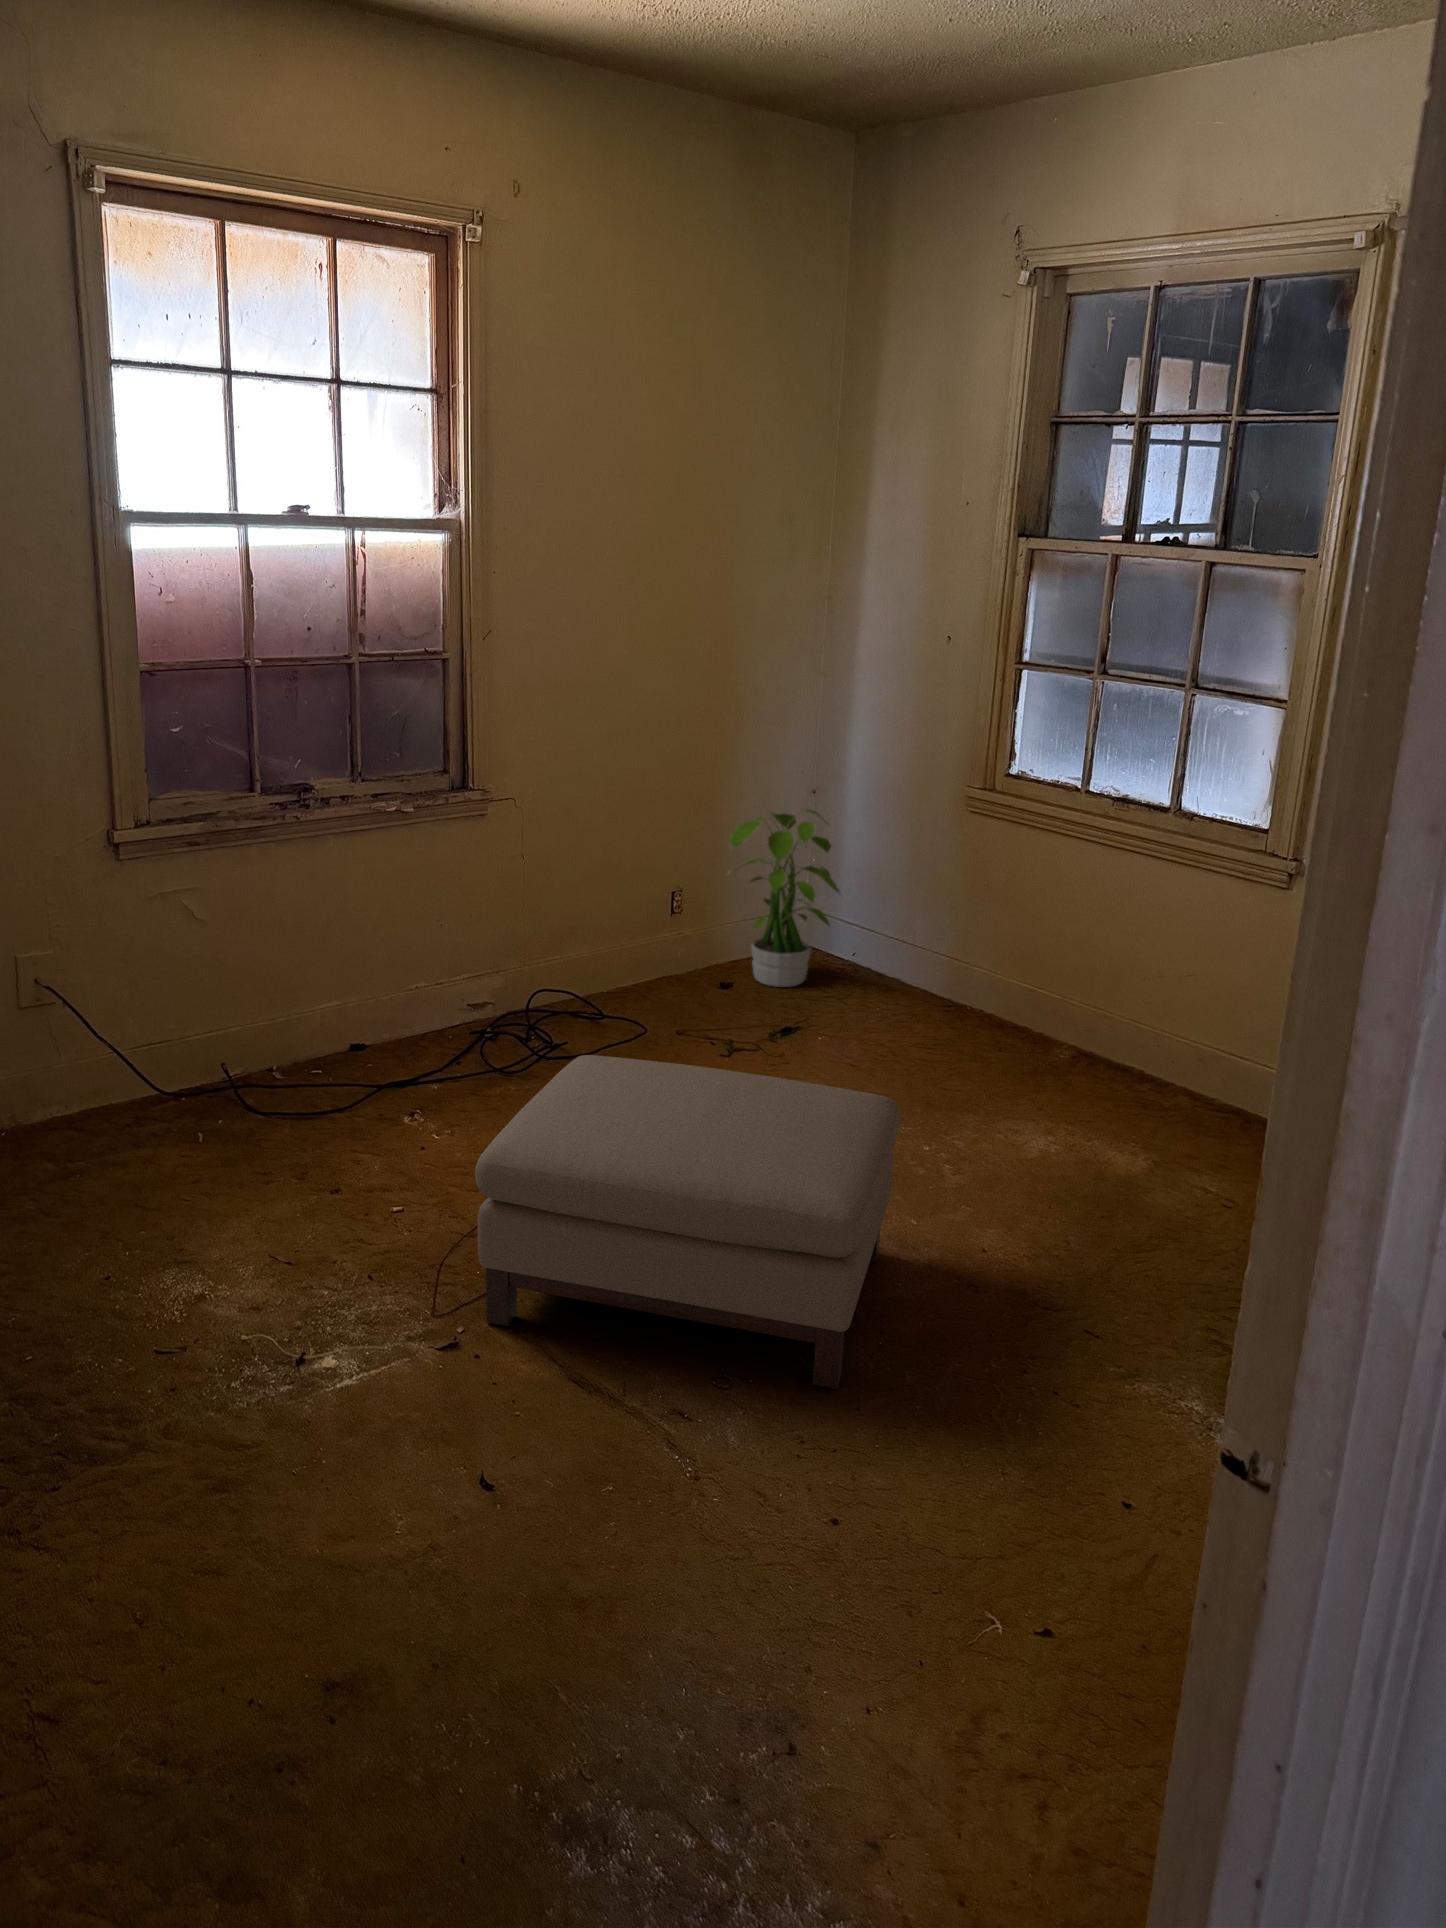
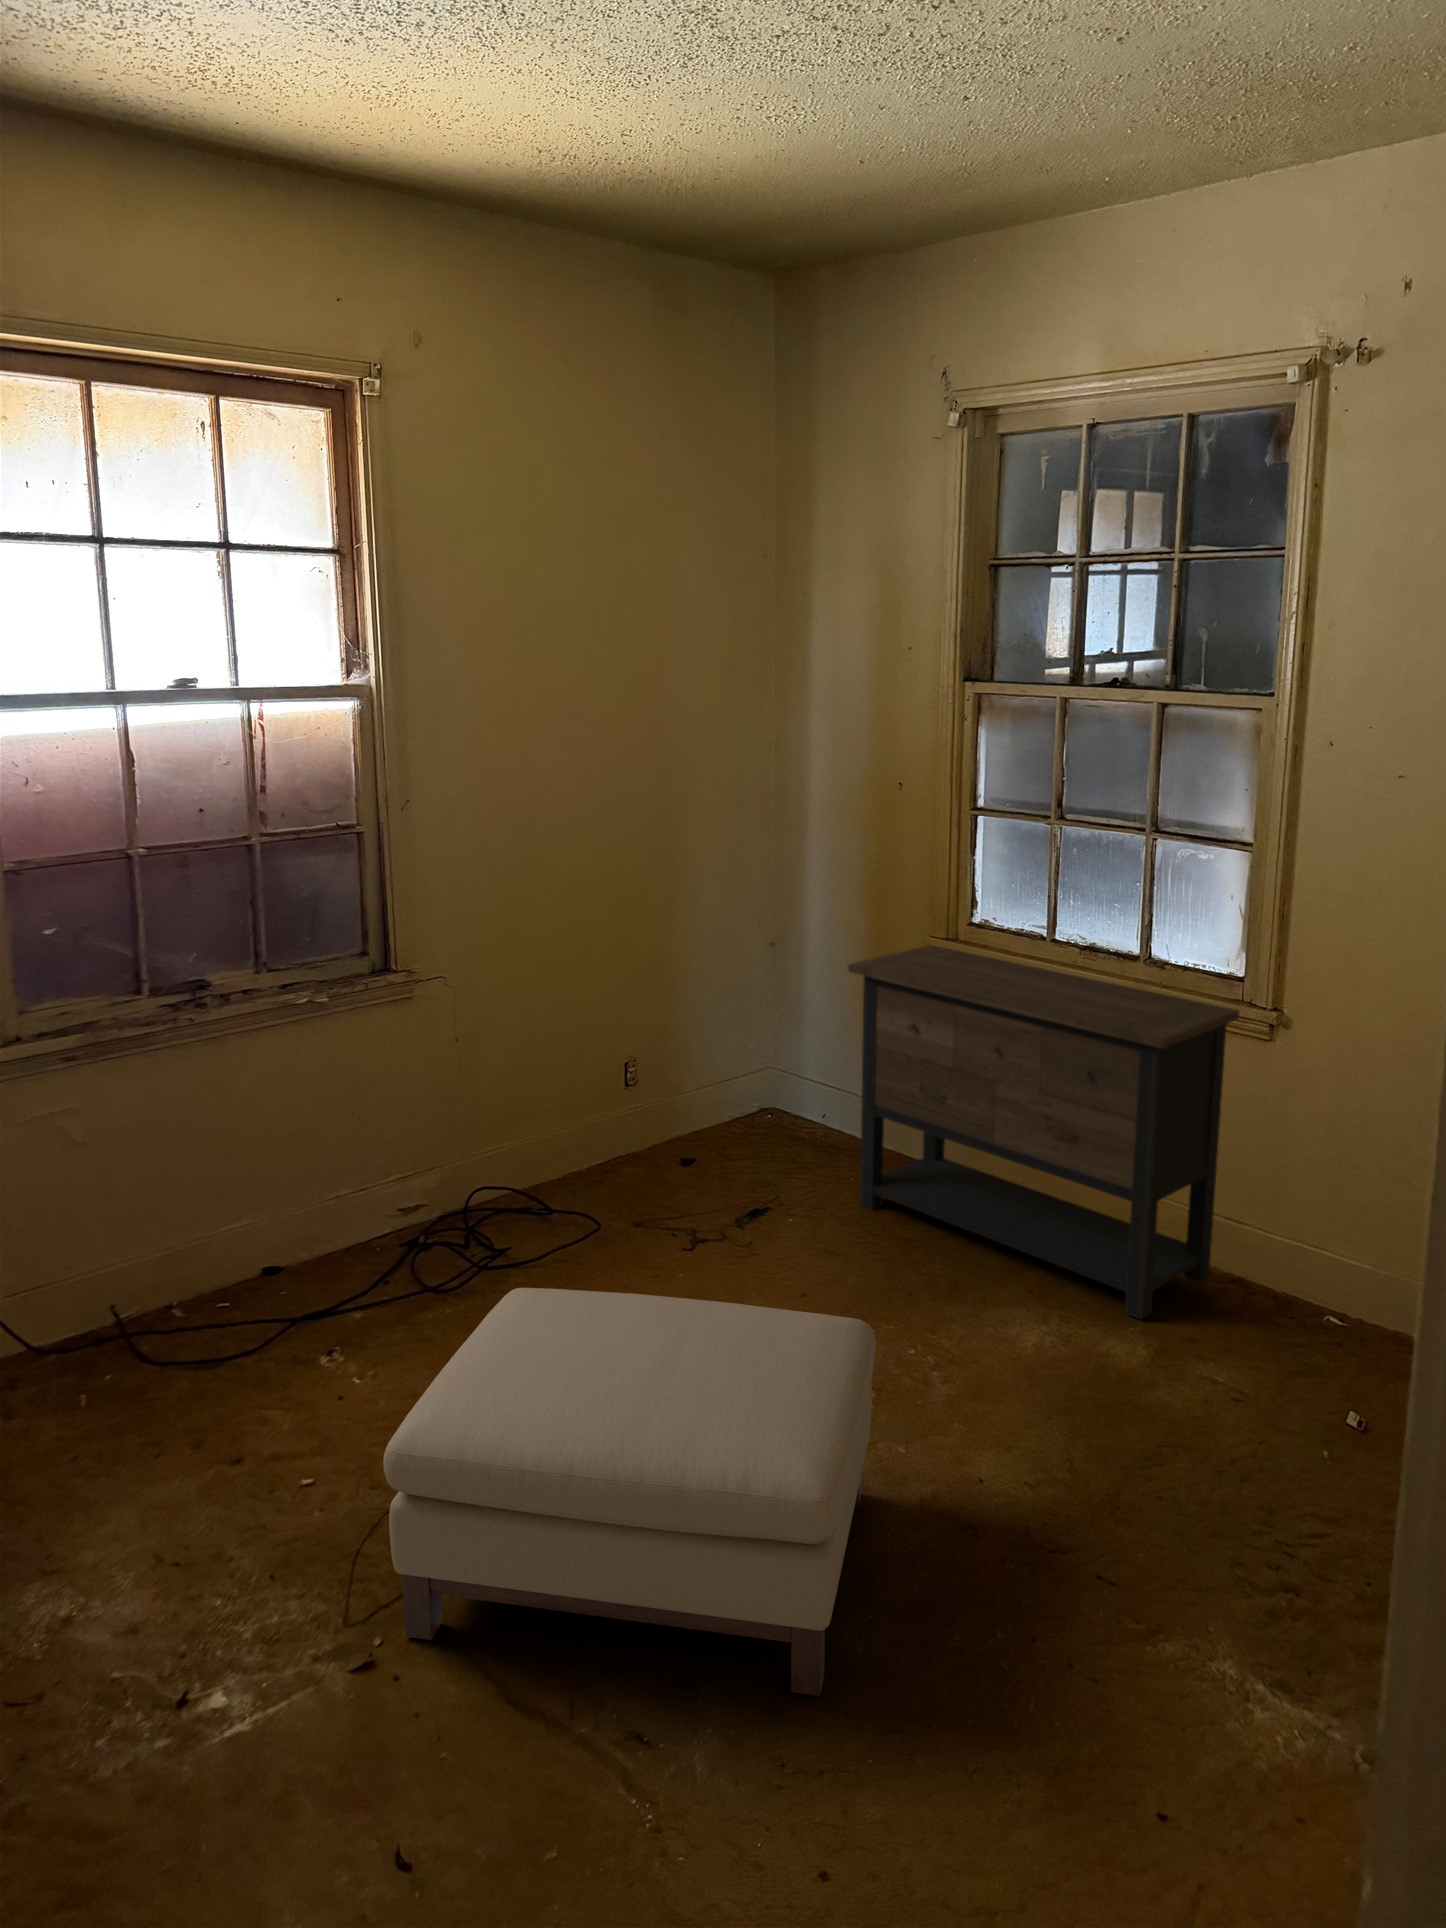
dresser: none [886,793,1262,1140] -> present [848,945,1240,1319]
potted plant: present [729,806,840,987] -> none [682,964,805,1156]

